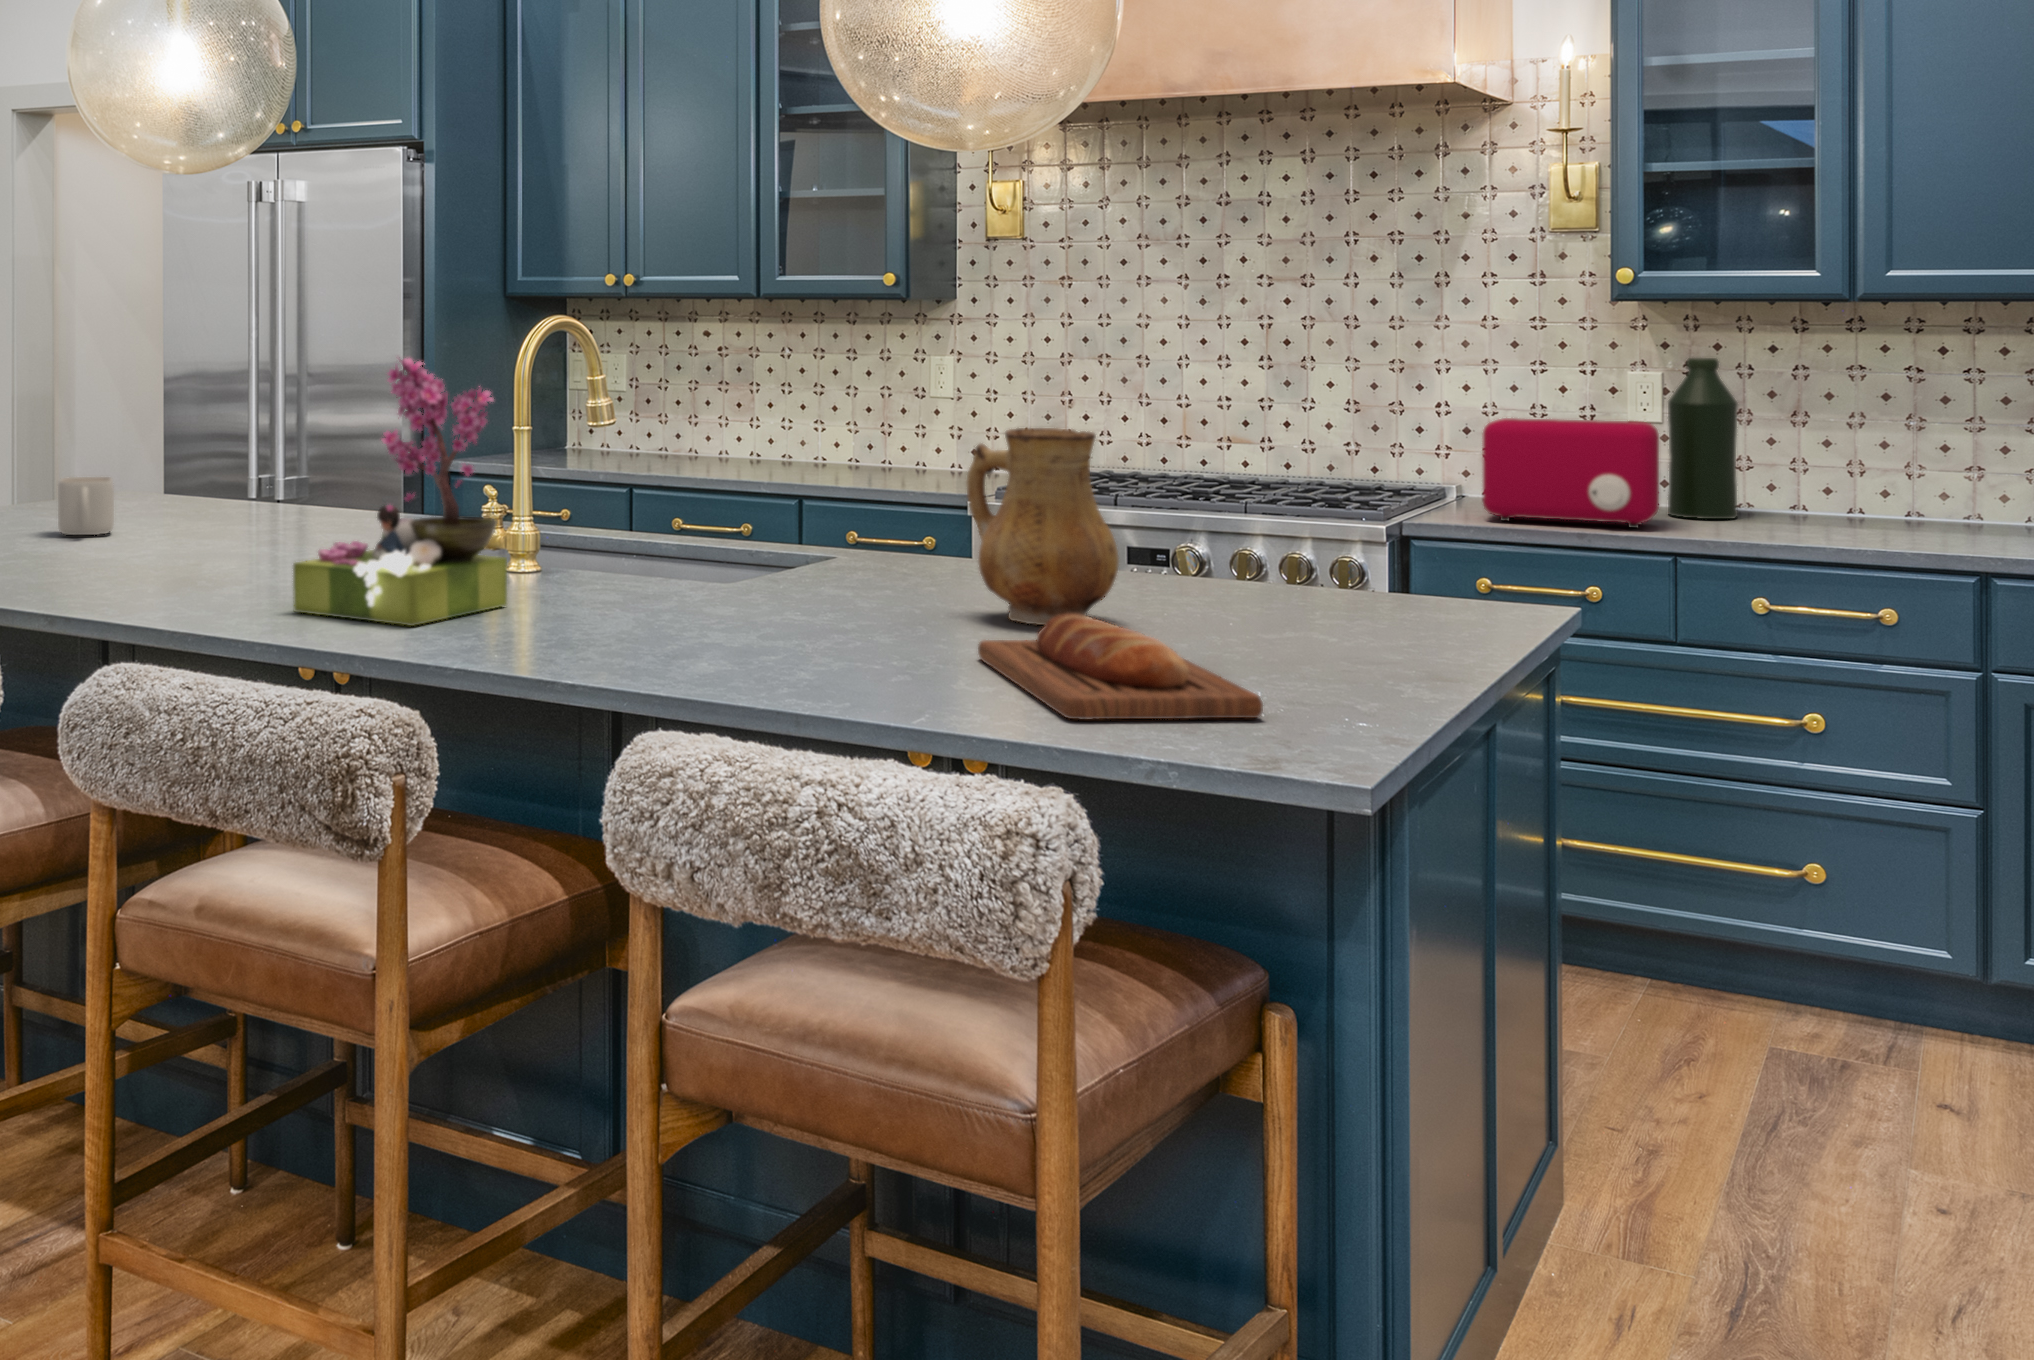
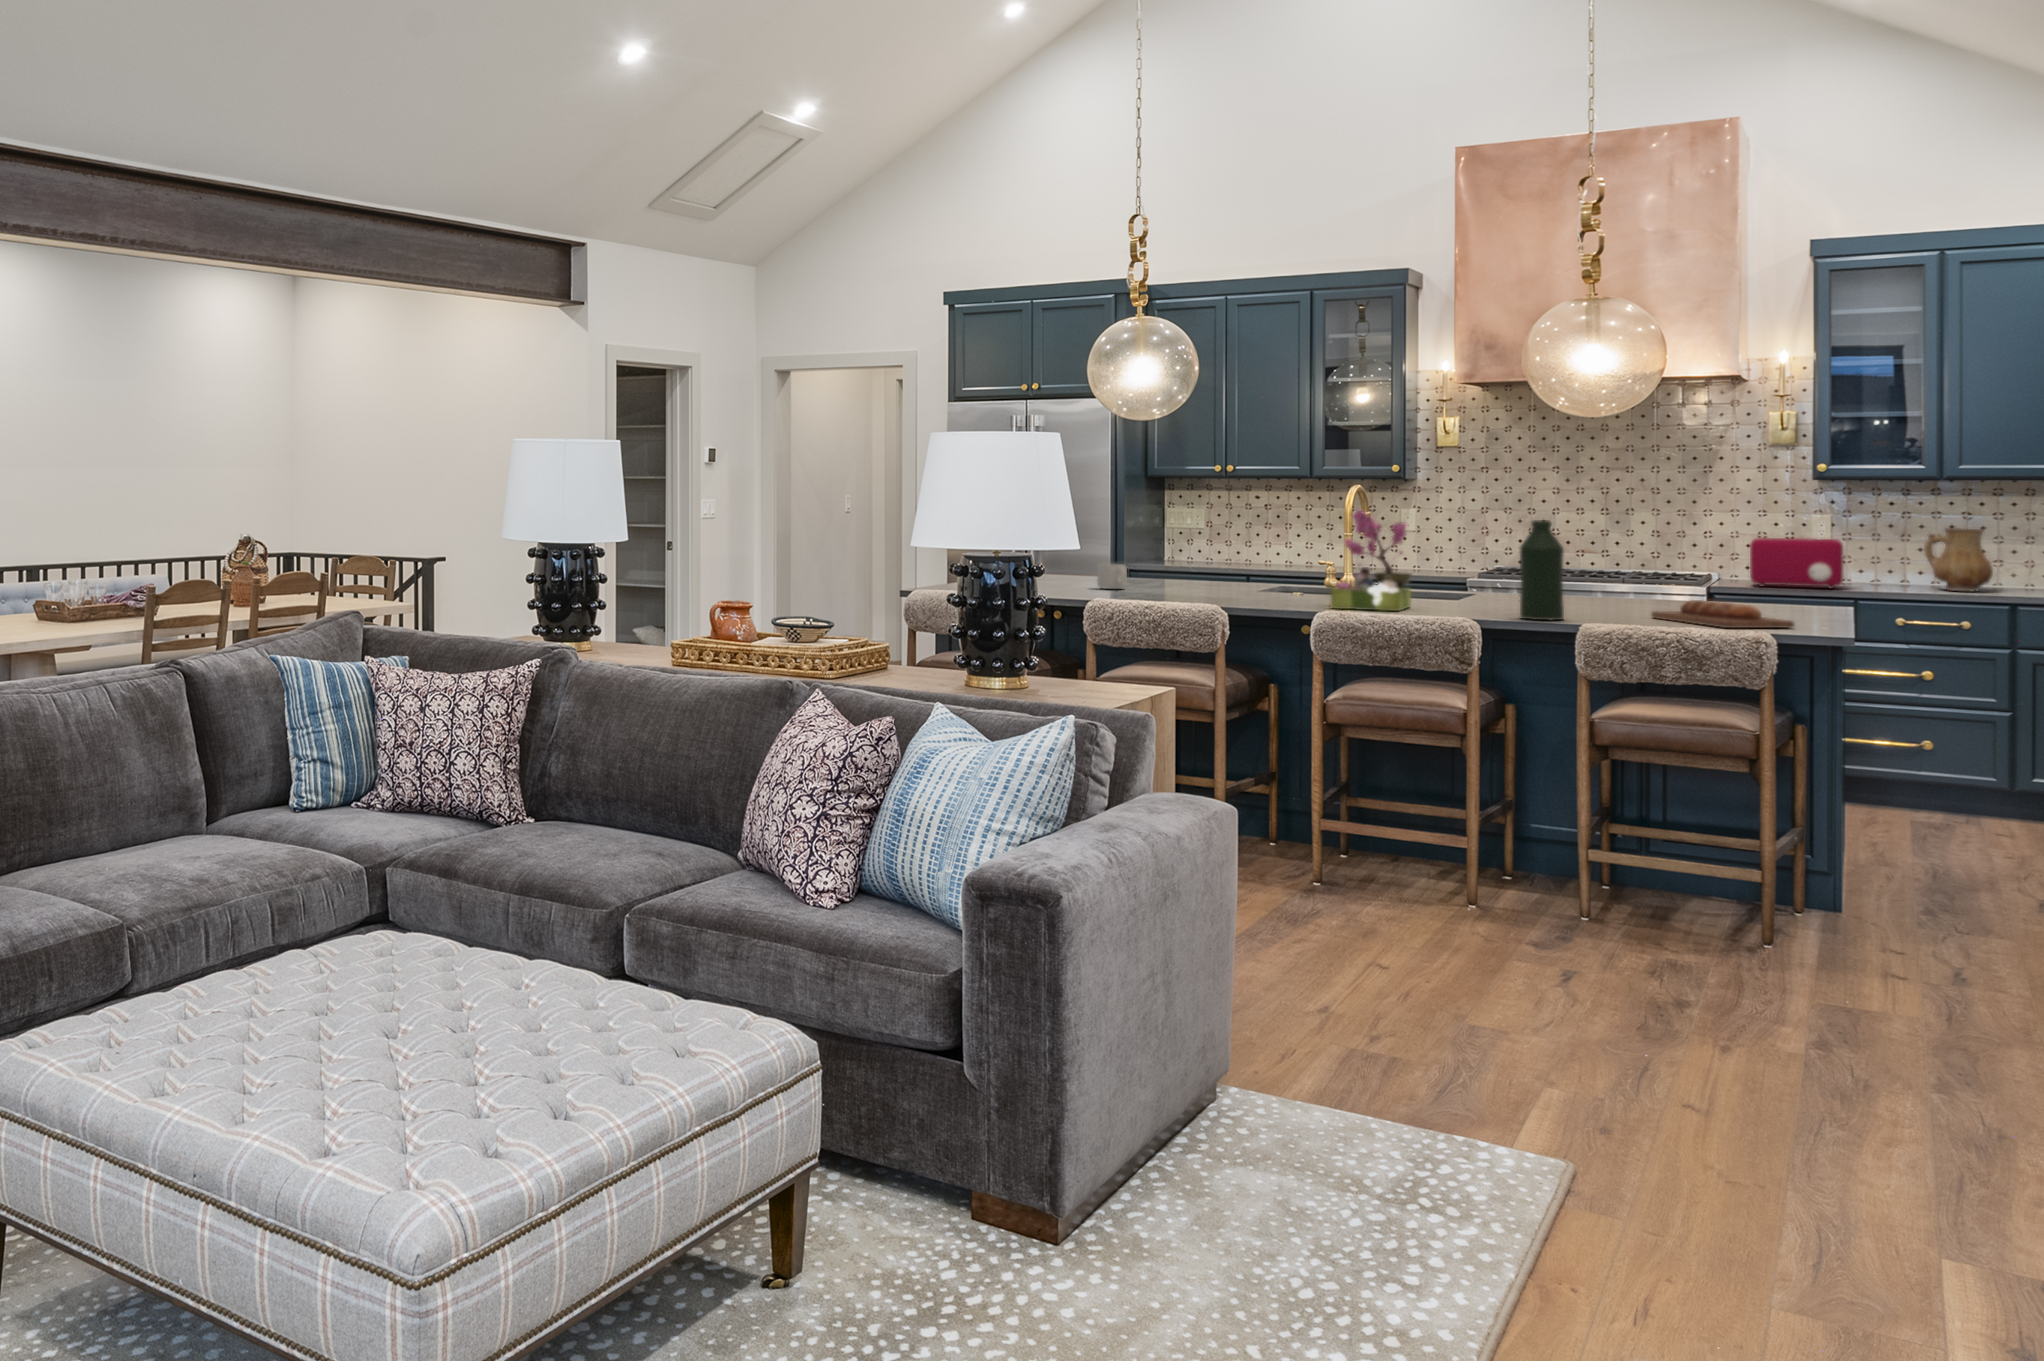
bottle: present [1668,358,1738,519] -> present [1519,520,1564,620]
ceramic pitcher: present [967,428,1119,625] -> present [1924,528,1993,591]

